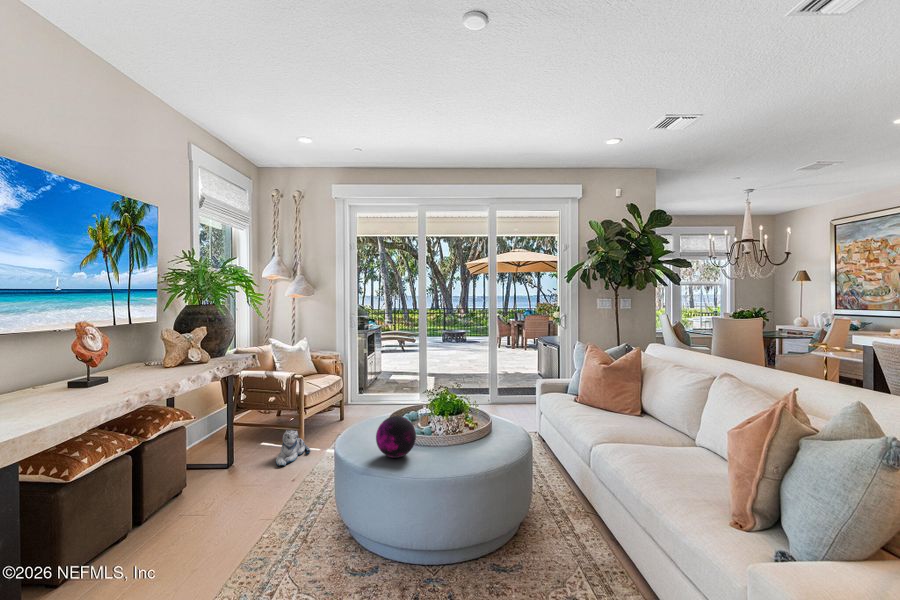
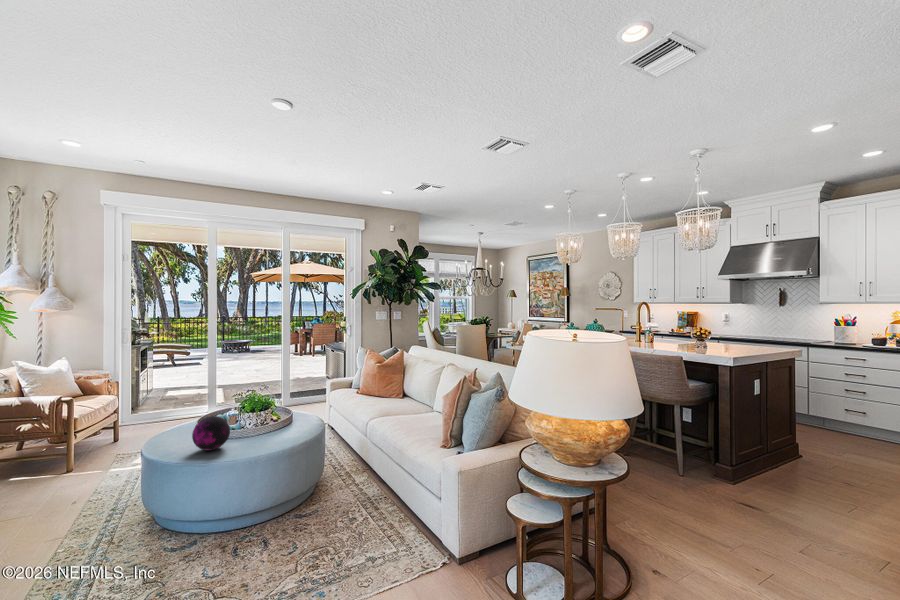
plush toy: present [276,430,310,466] -> none [40,455,85,495]

